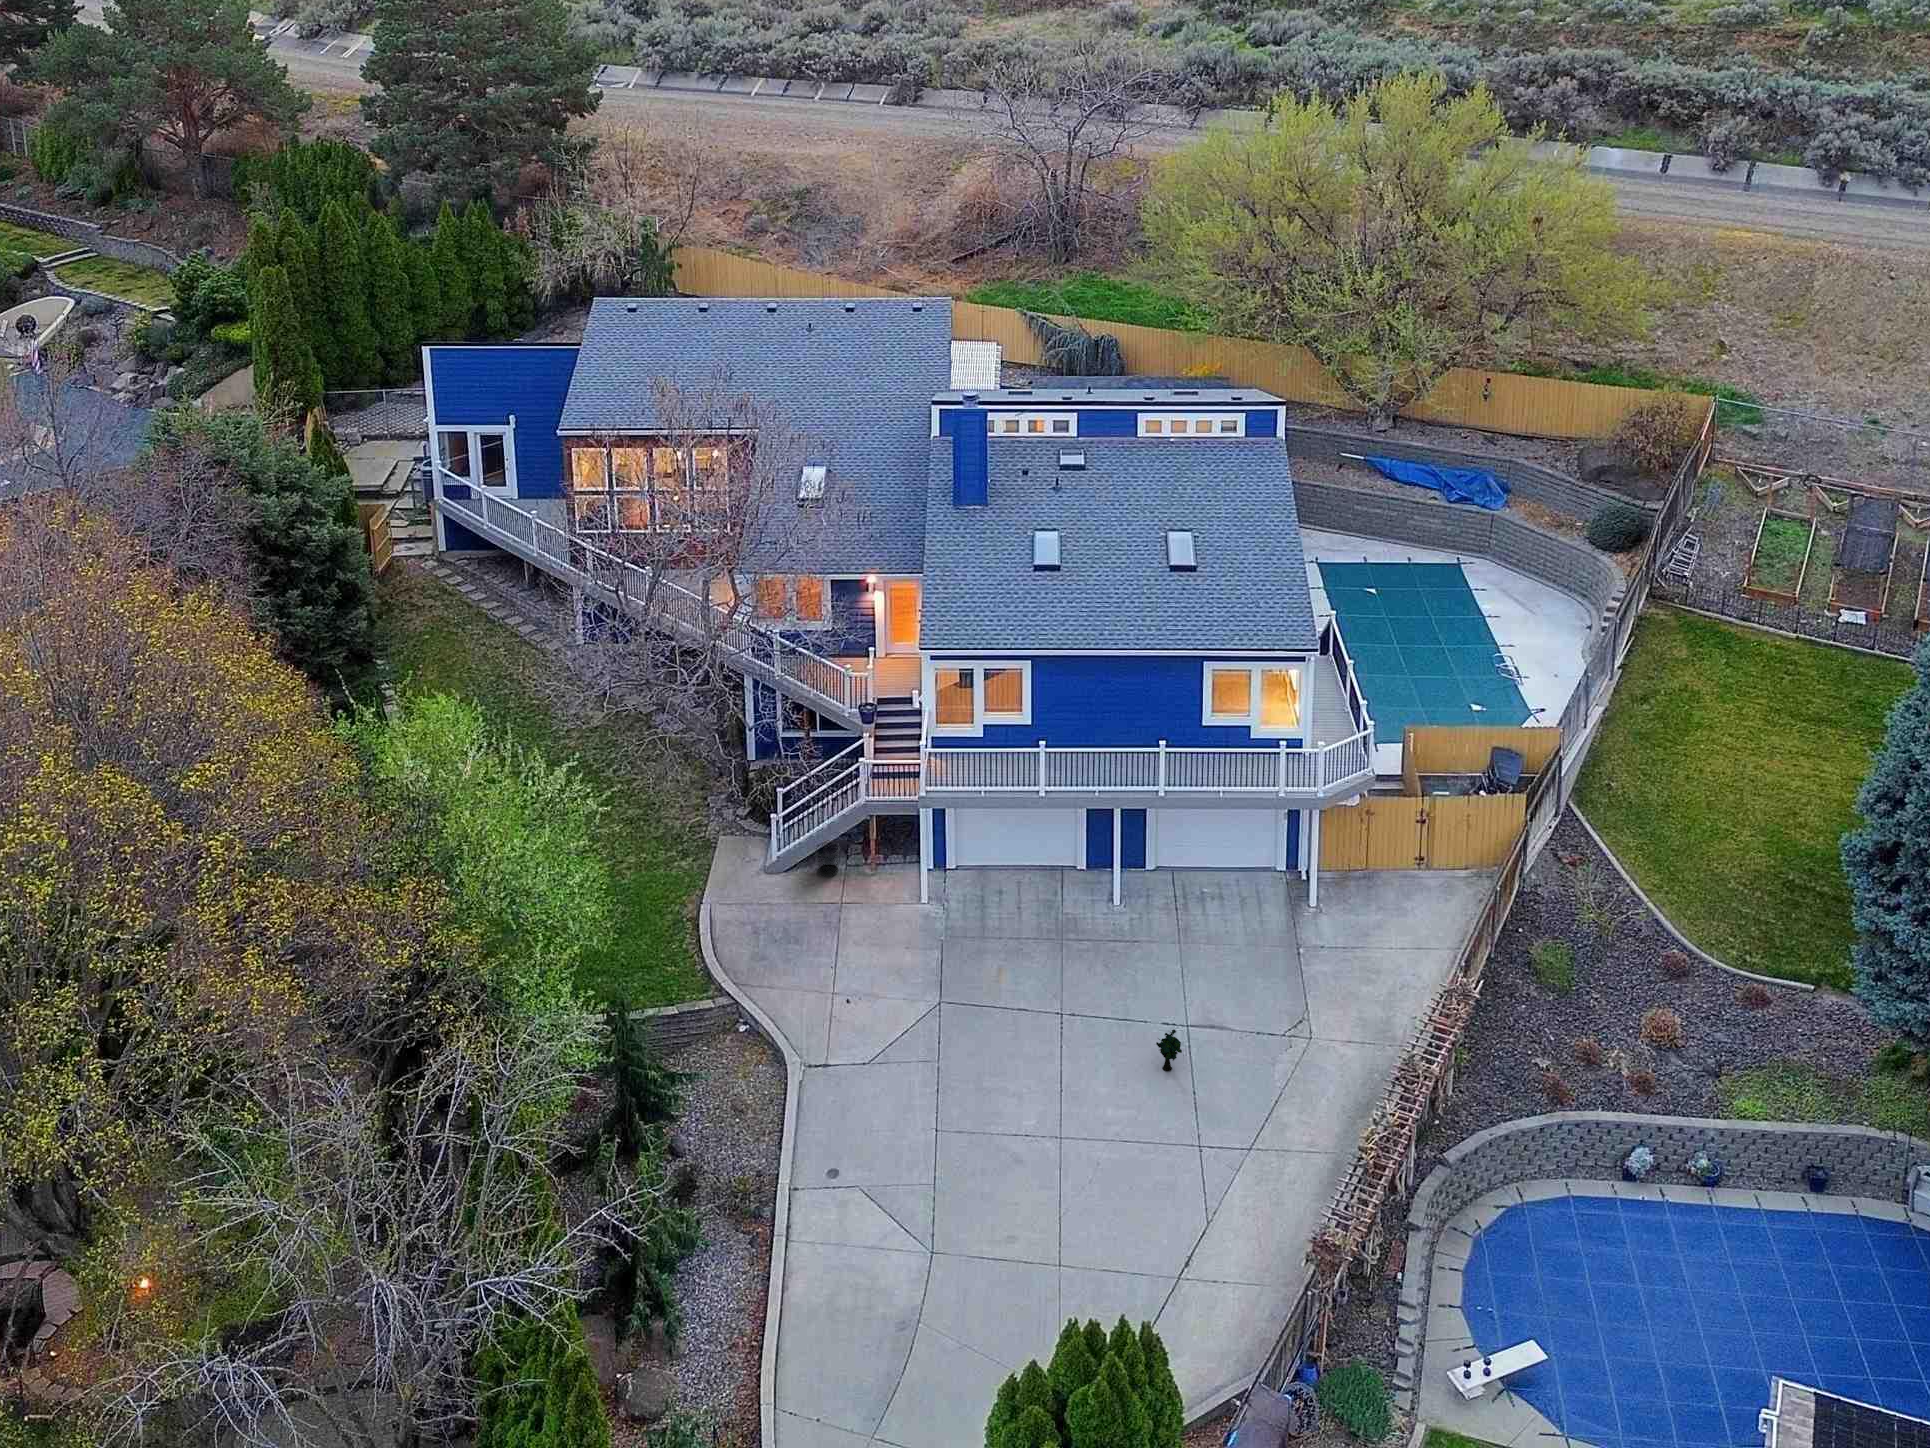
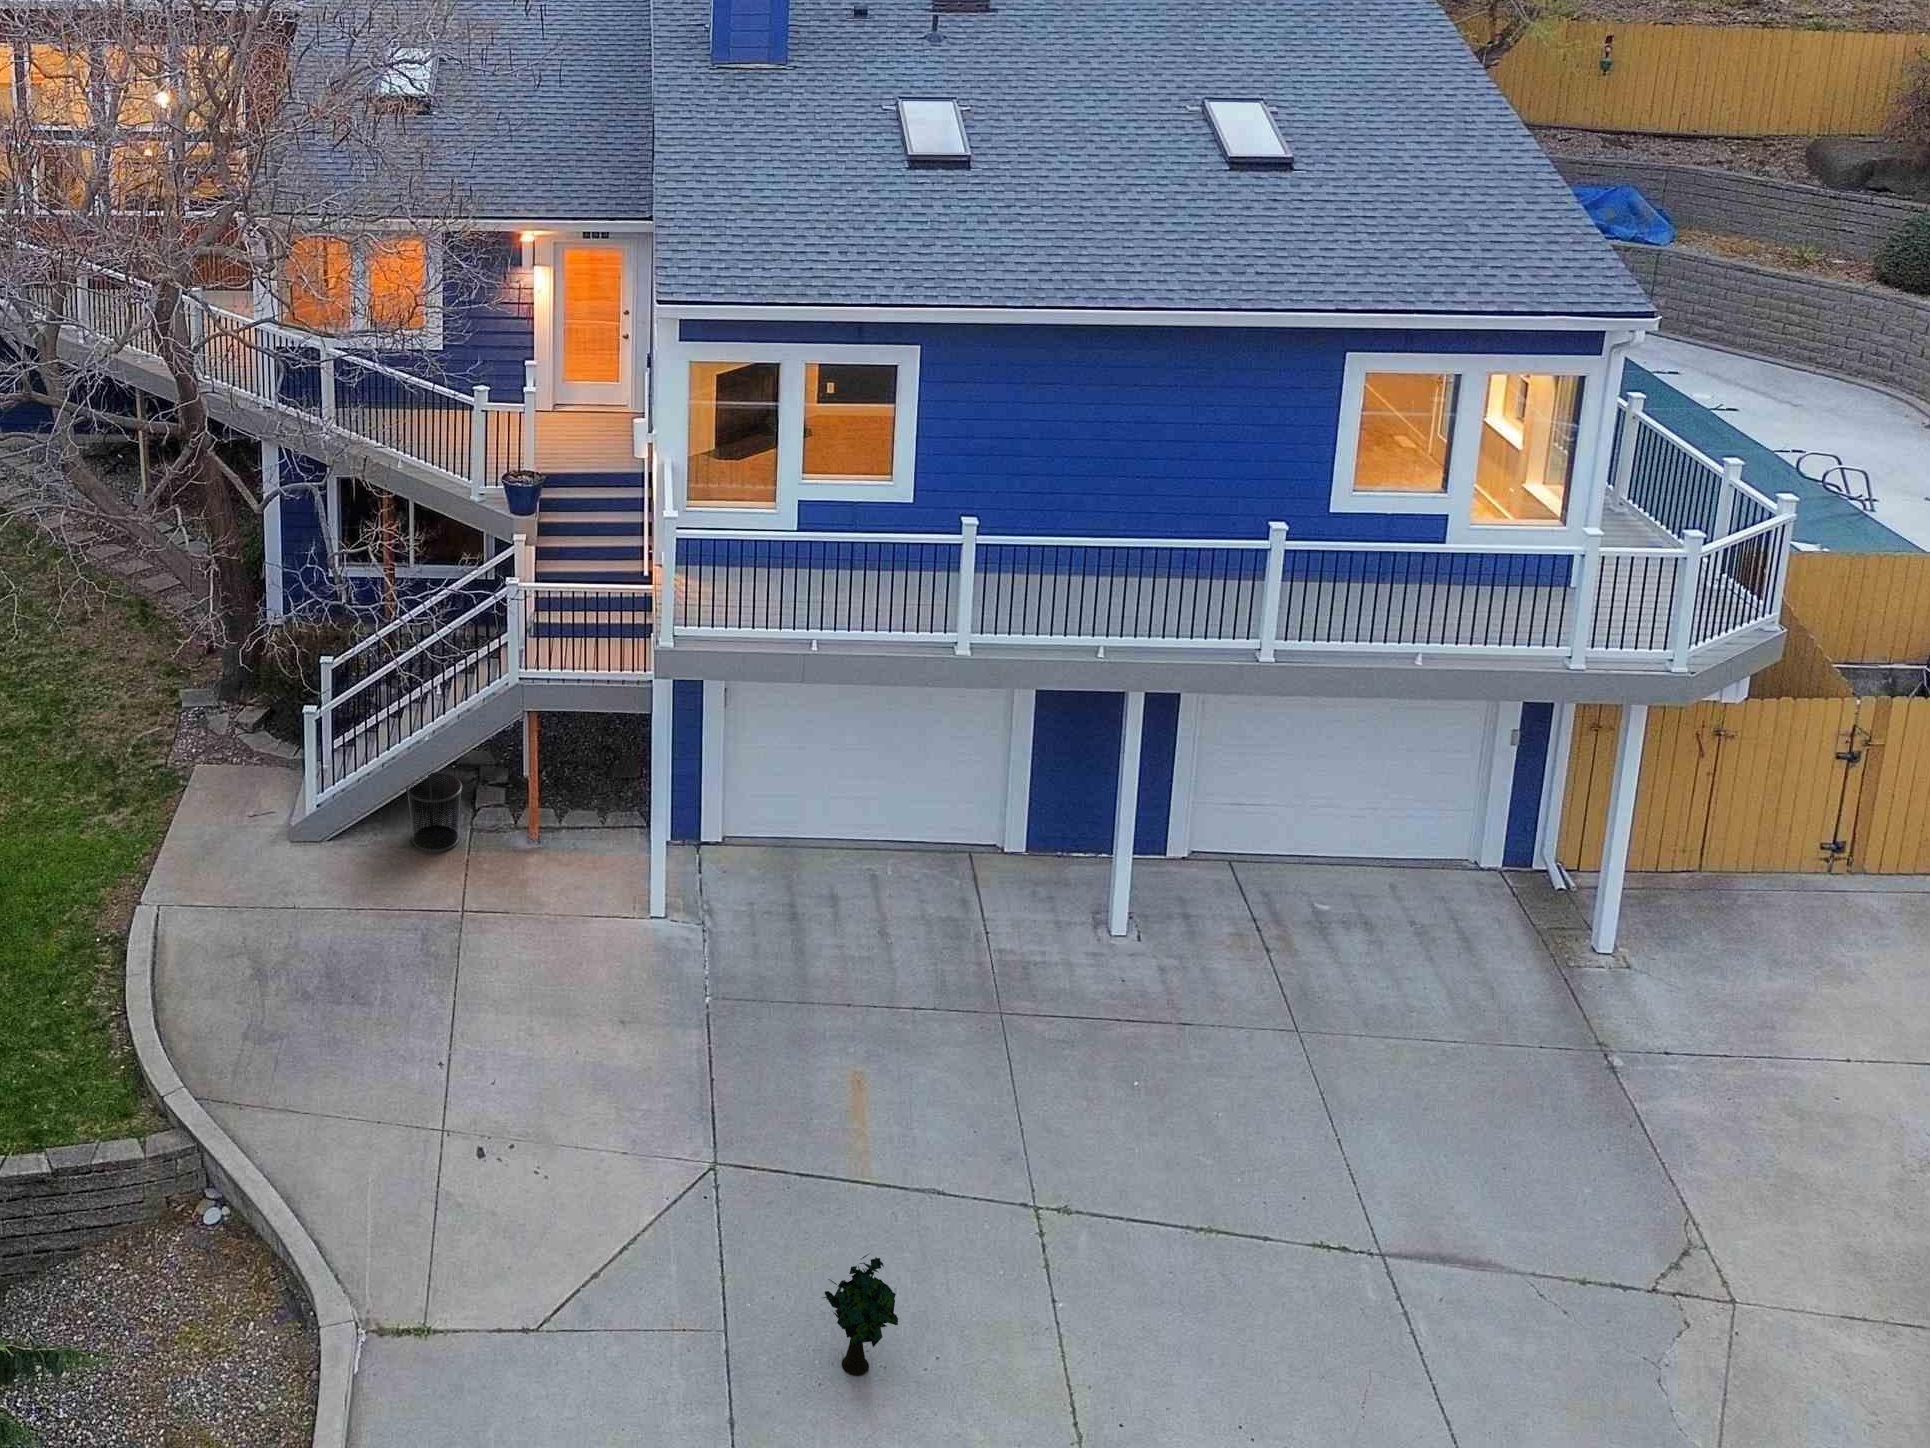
decorative plant: present [1156,1030,1182,1072] -> present [823,1254,898,1376]

